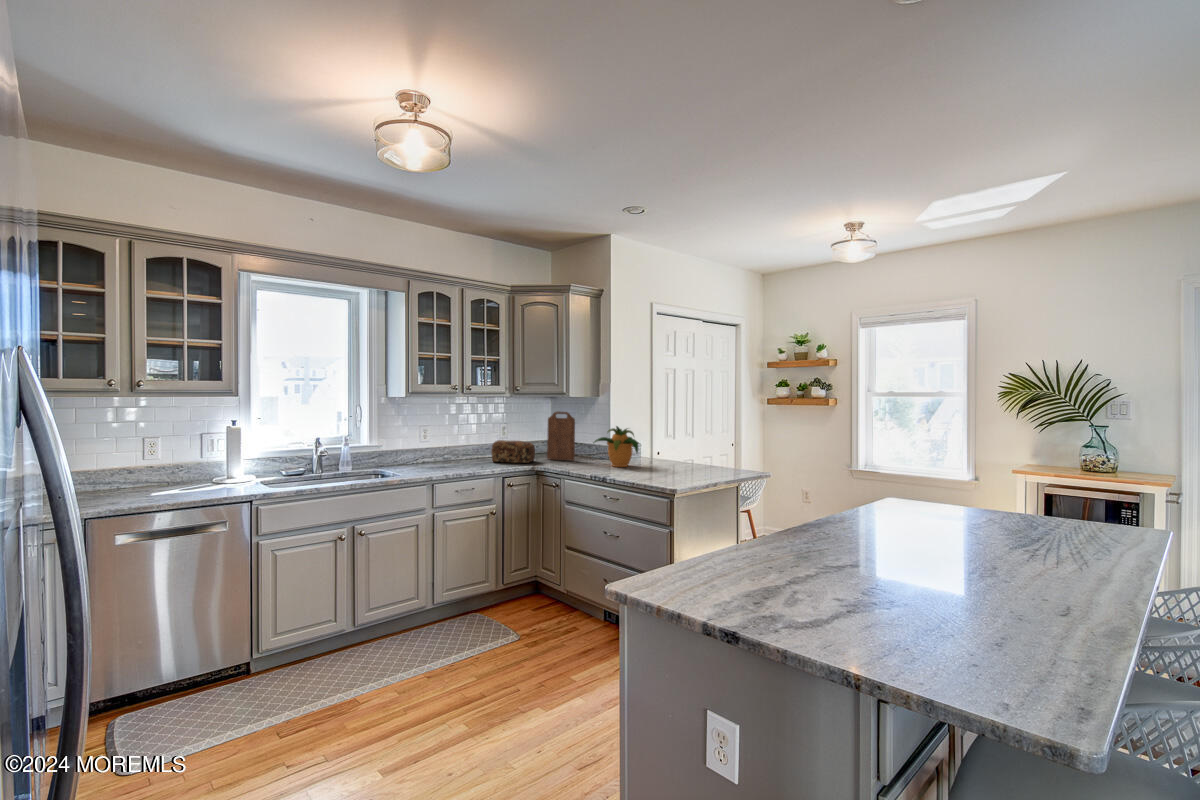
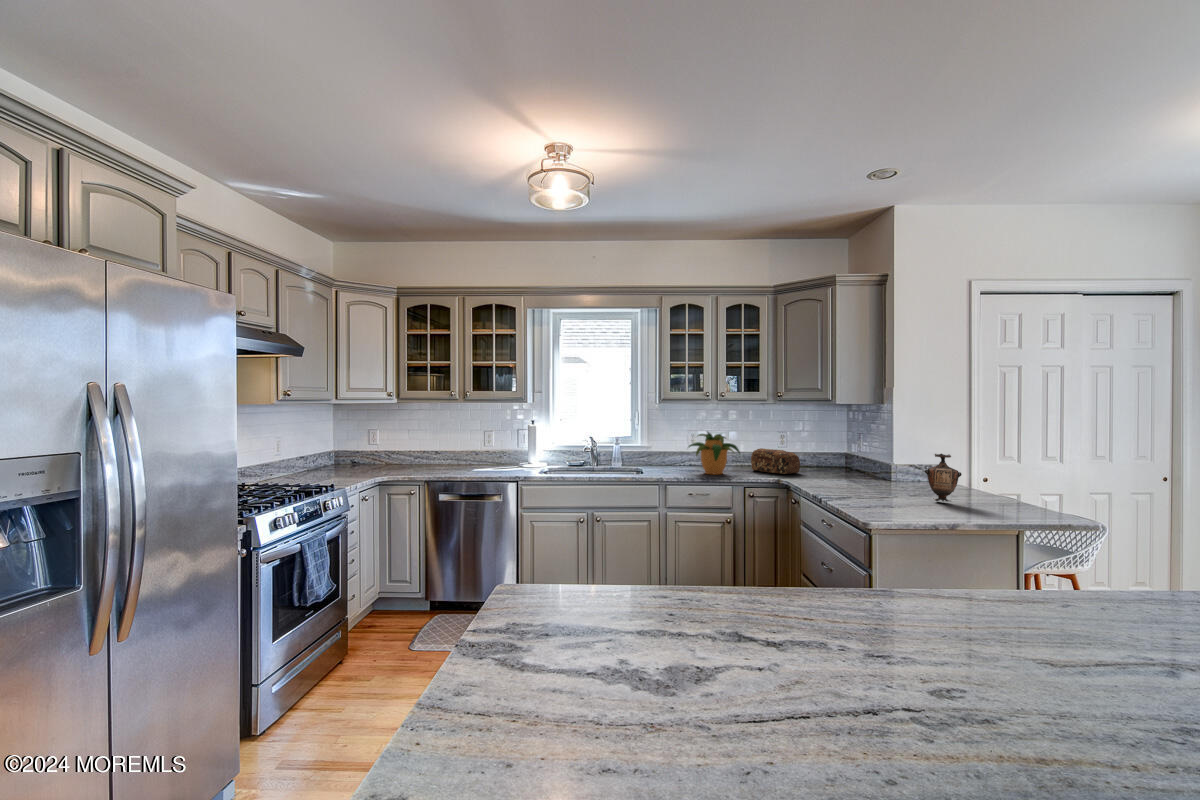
cutting board: present [547,412,575,461] -> none [818,420,848,477]
potted plant: present [595,426,639,467] -> present [689,432,740,475]
vase: none [659,435,684,473] -> present [924,454,962,501]

